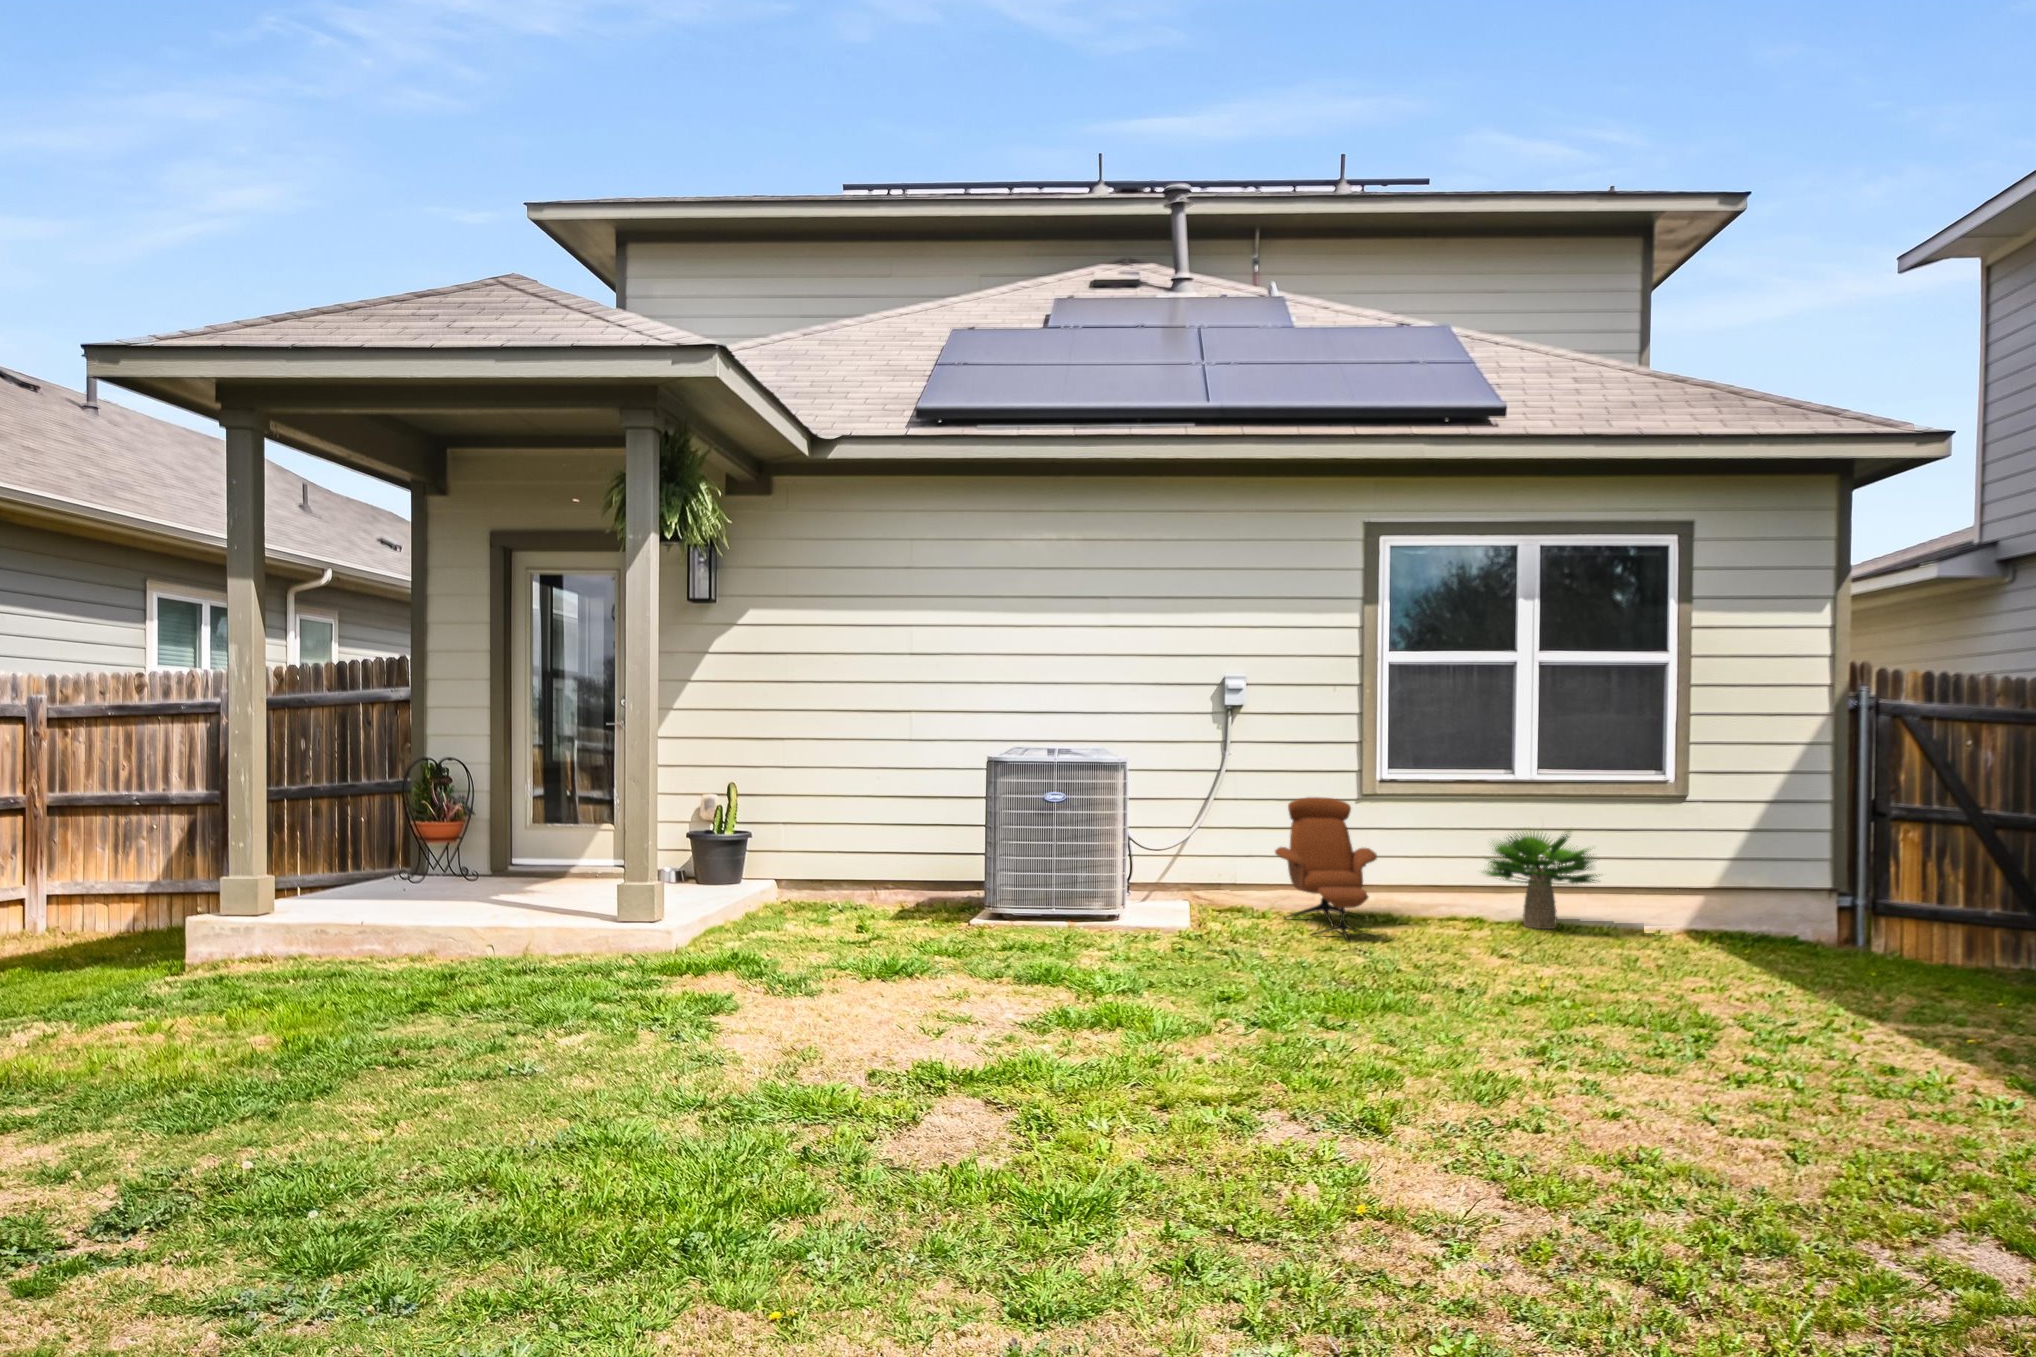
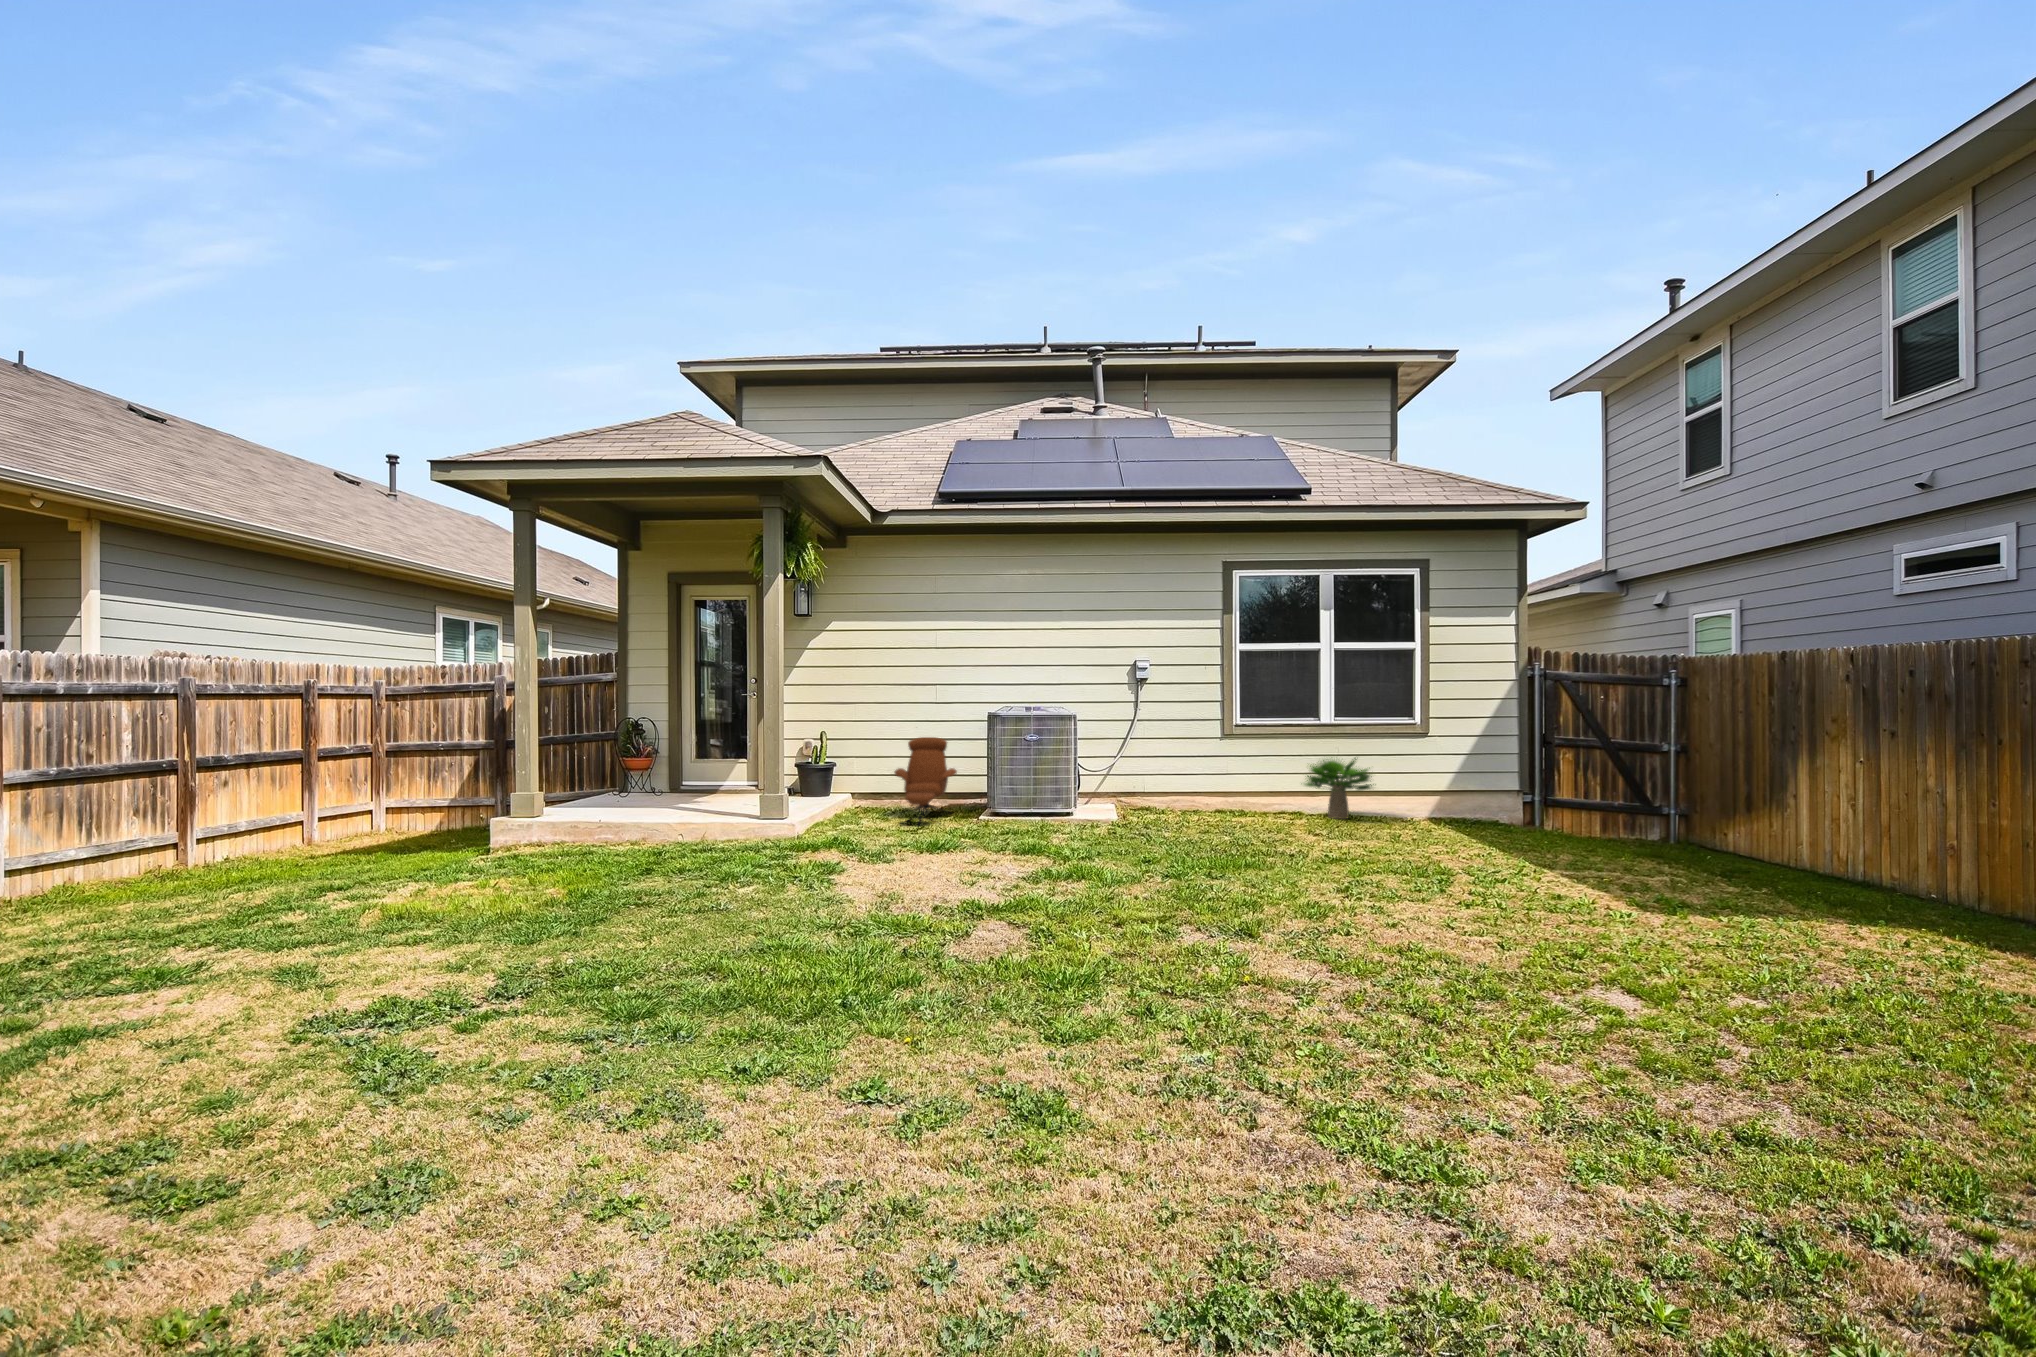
lounge chair: present [1275,797,1377,942] -> present [894,737,957,824]

